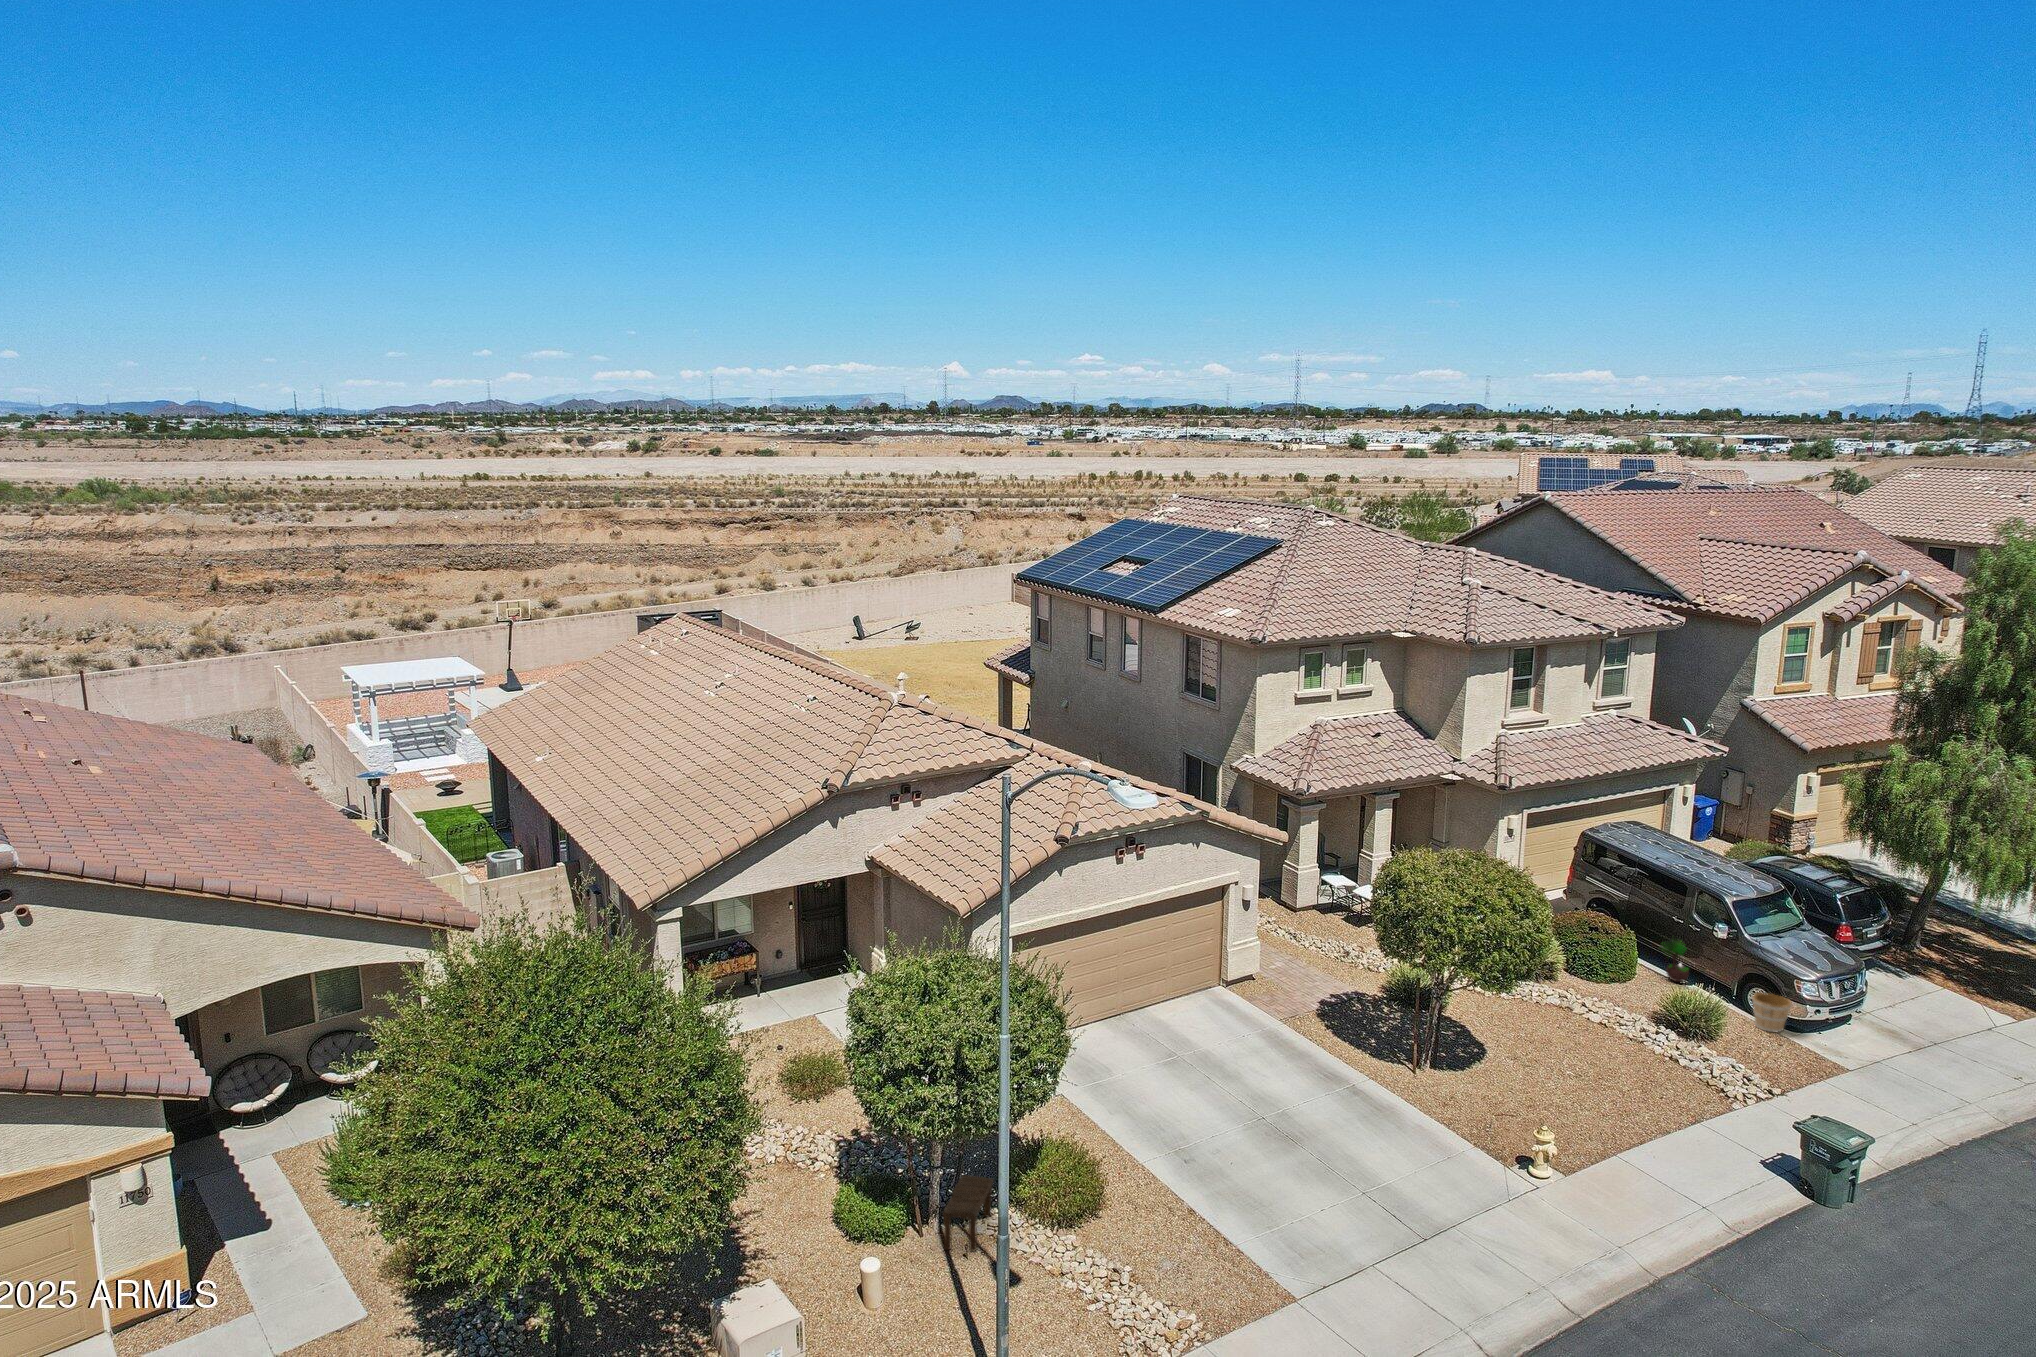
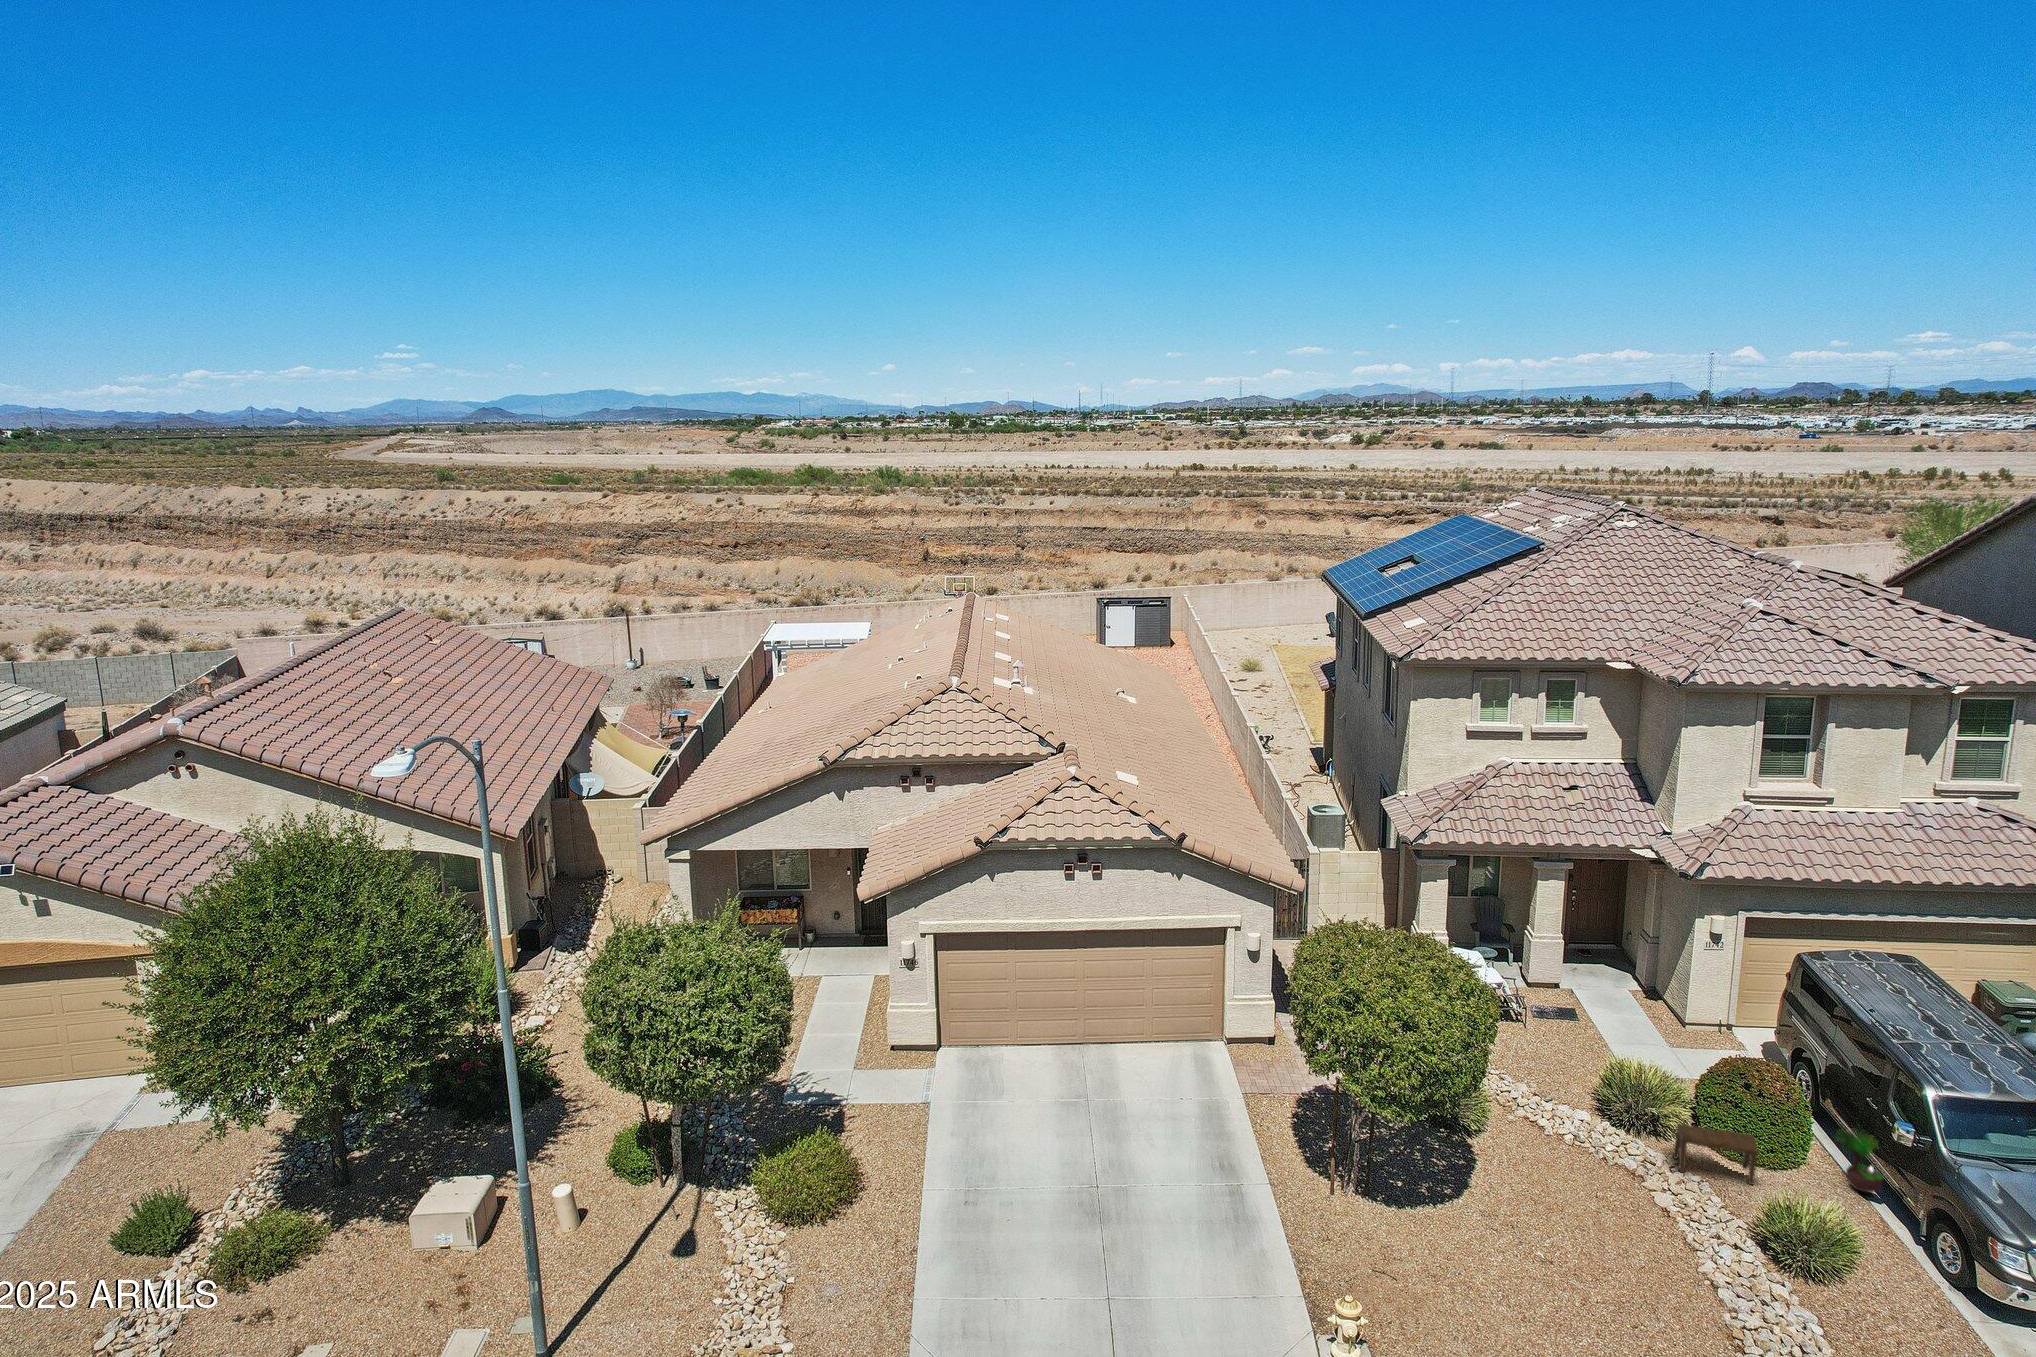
wooden bucket: present [1752,993,1792,1032] -> none [1909,1243,1975,1313]
bench: present [943,1175,993,1251] -> present [1673,1123,1758,1184]

